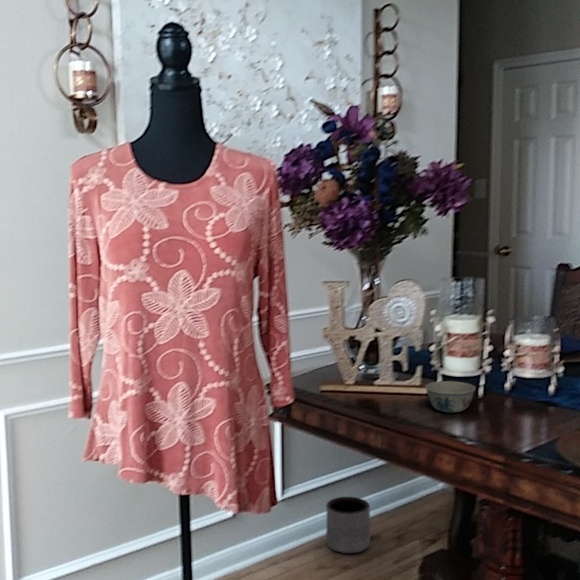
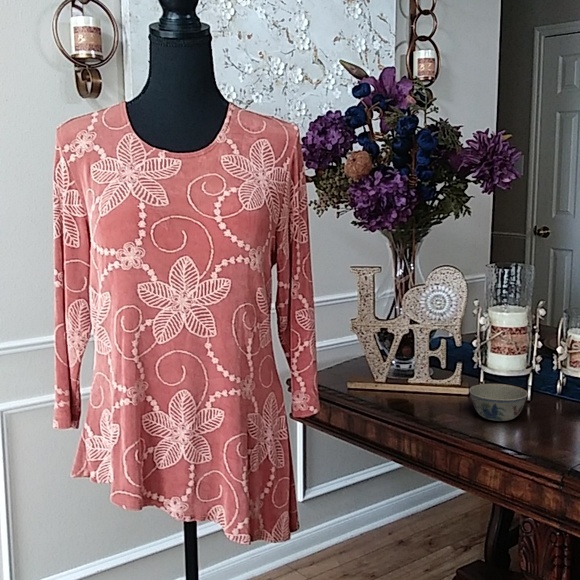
planter: present [326,497,370,553] -> none [351,497,398,559]

